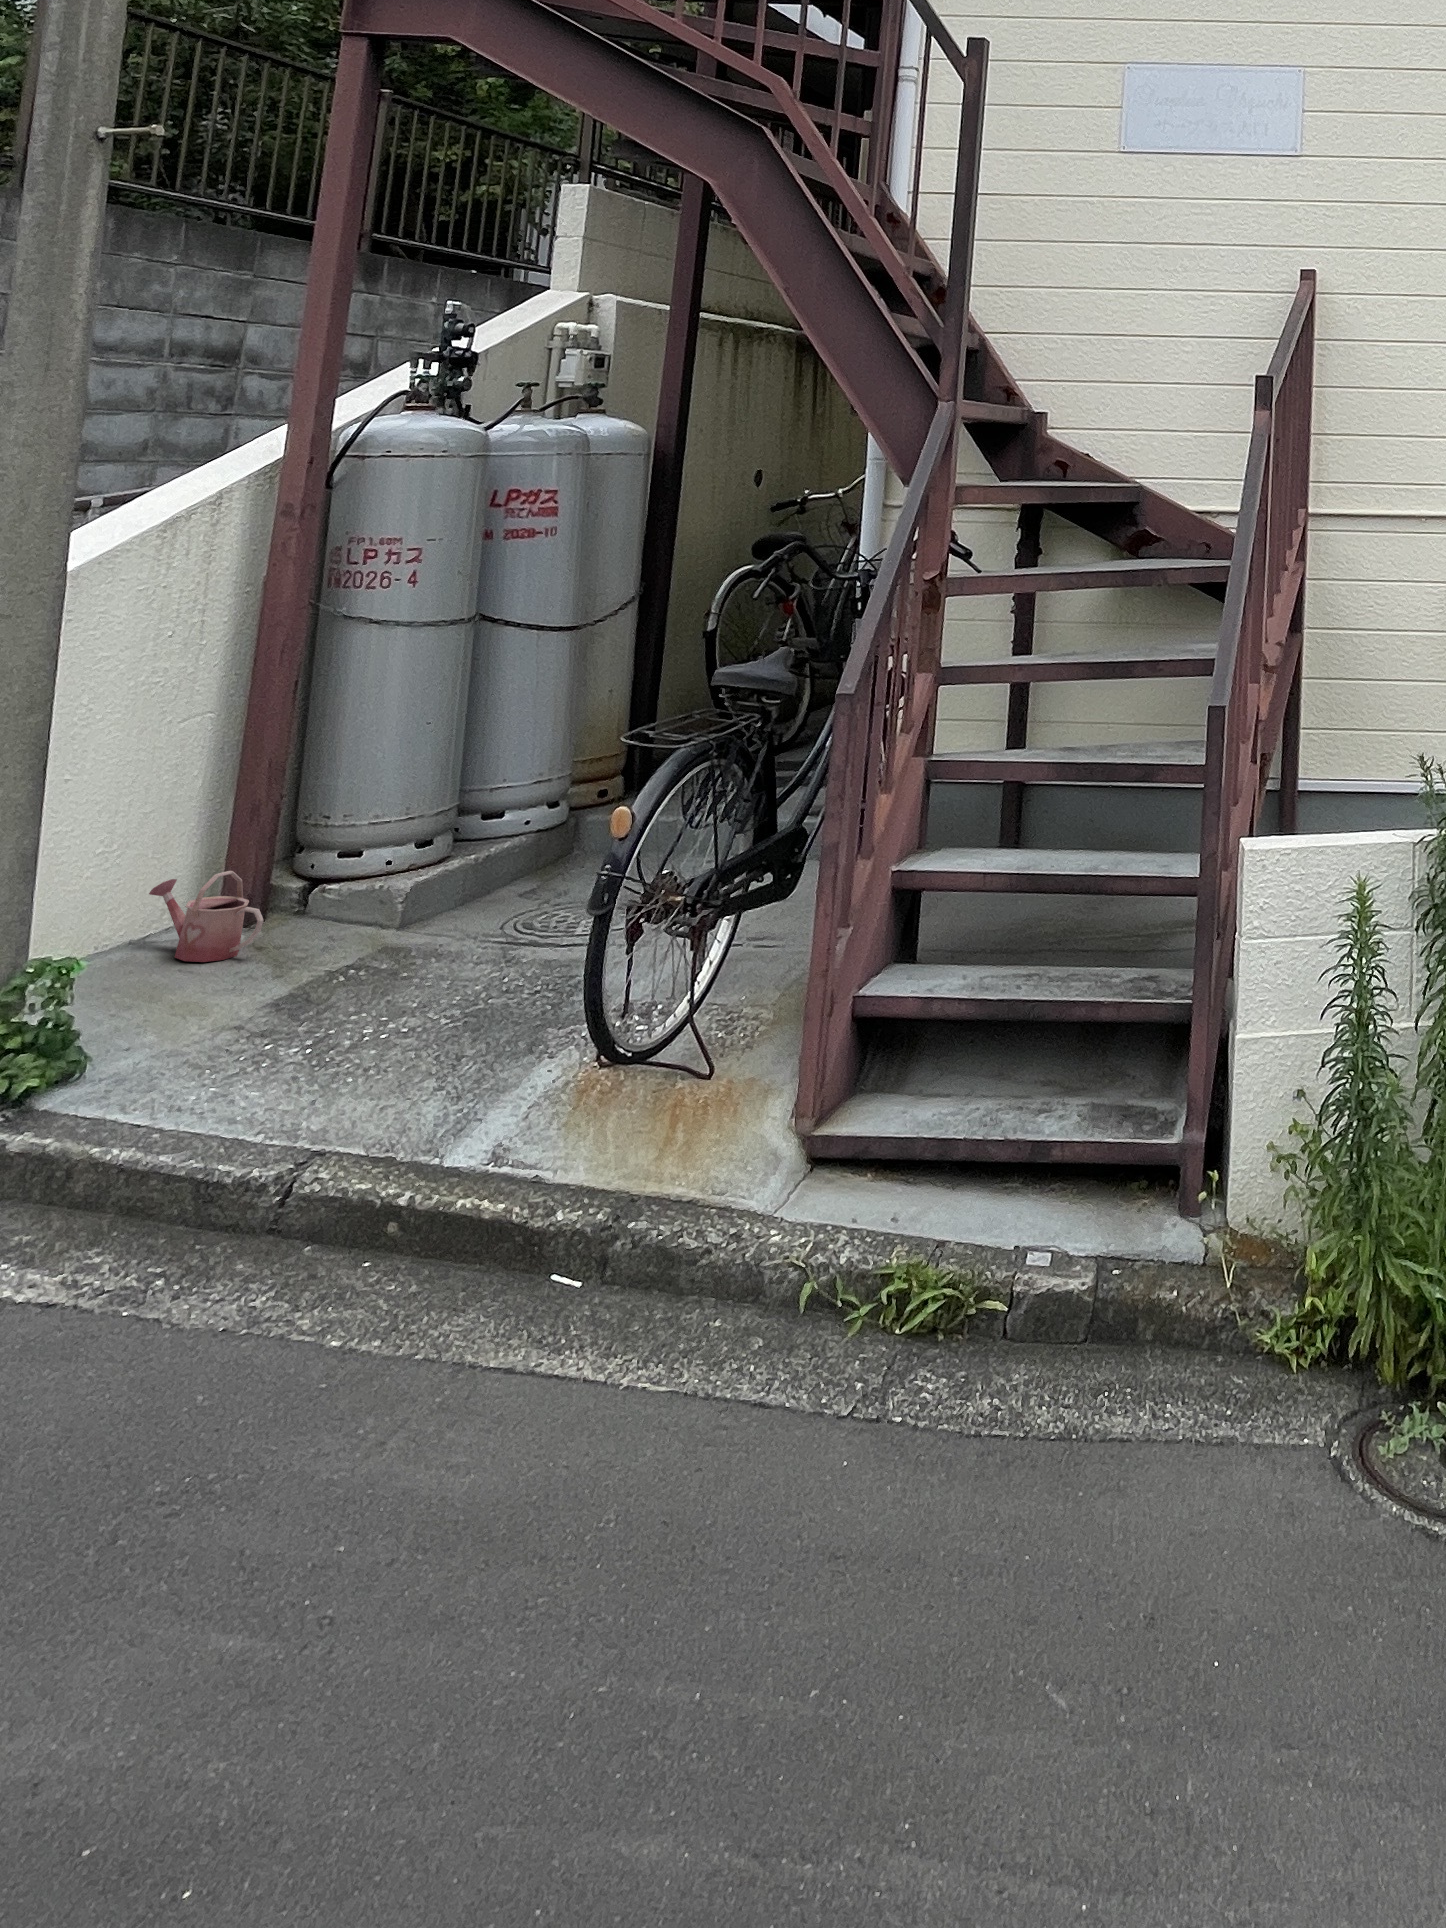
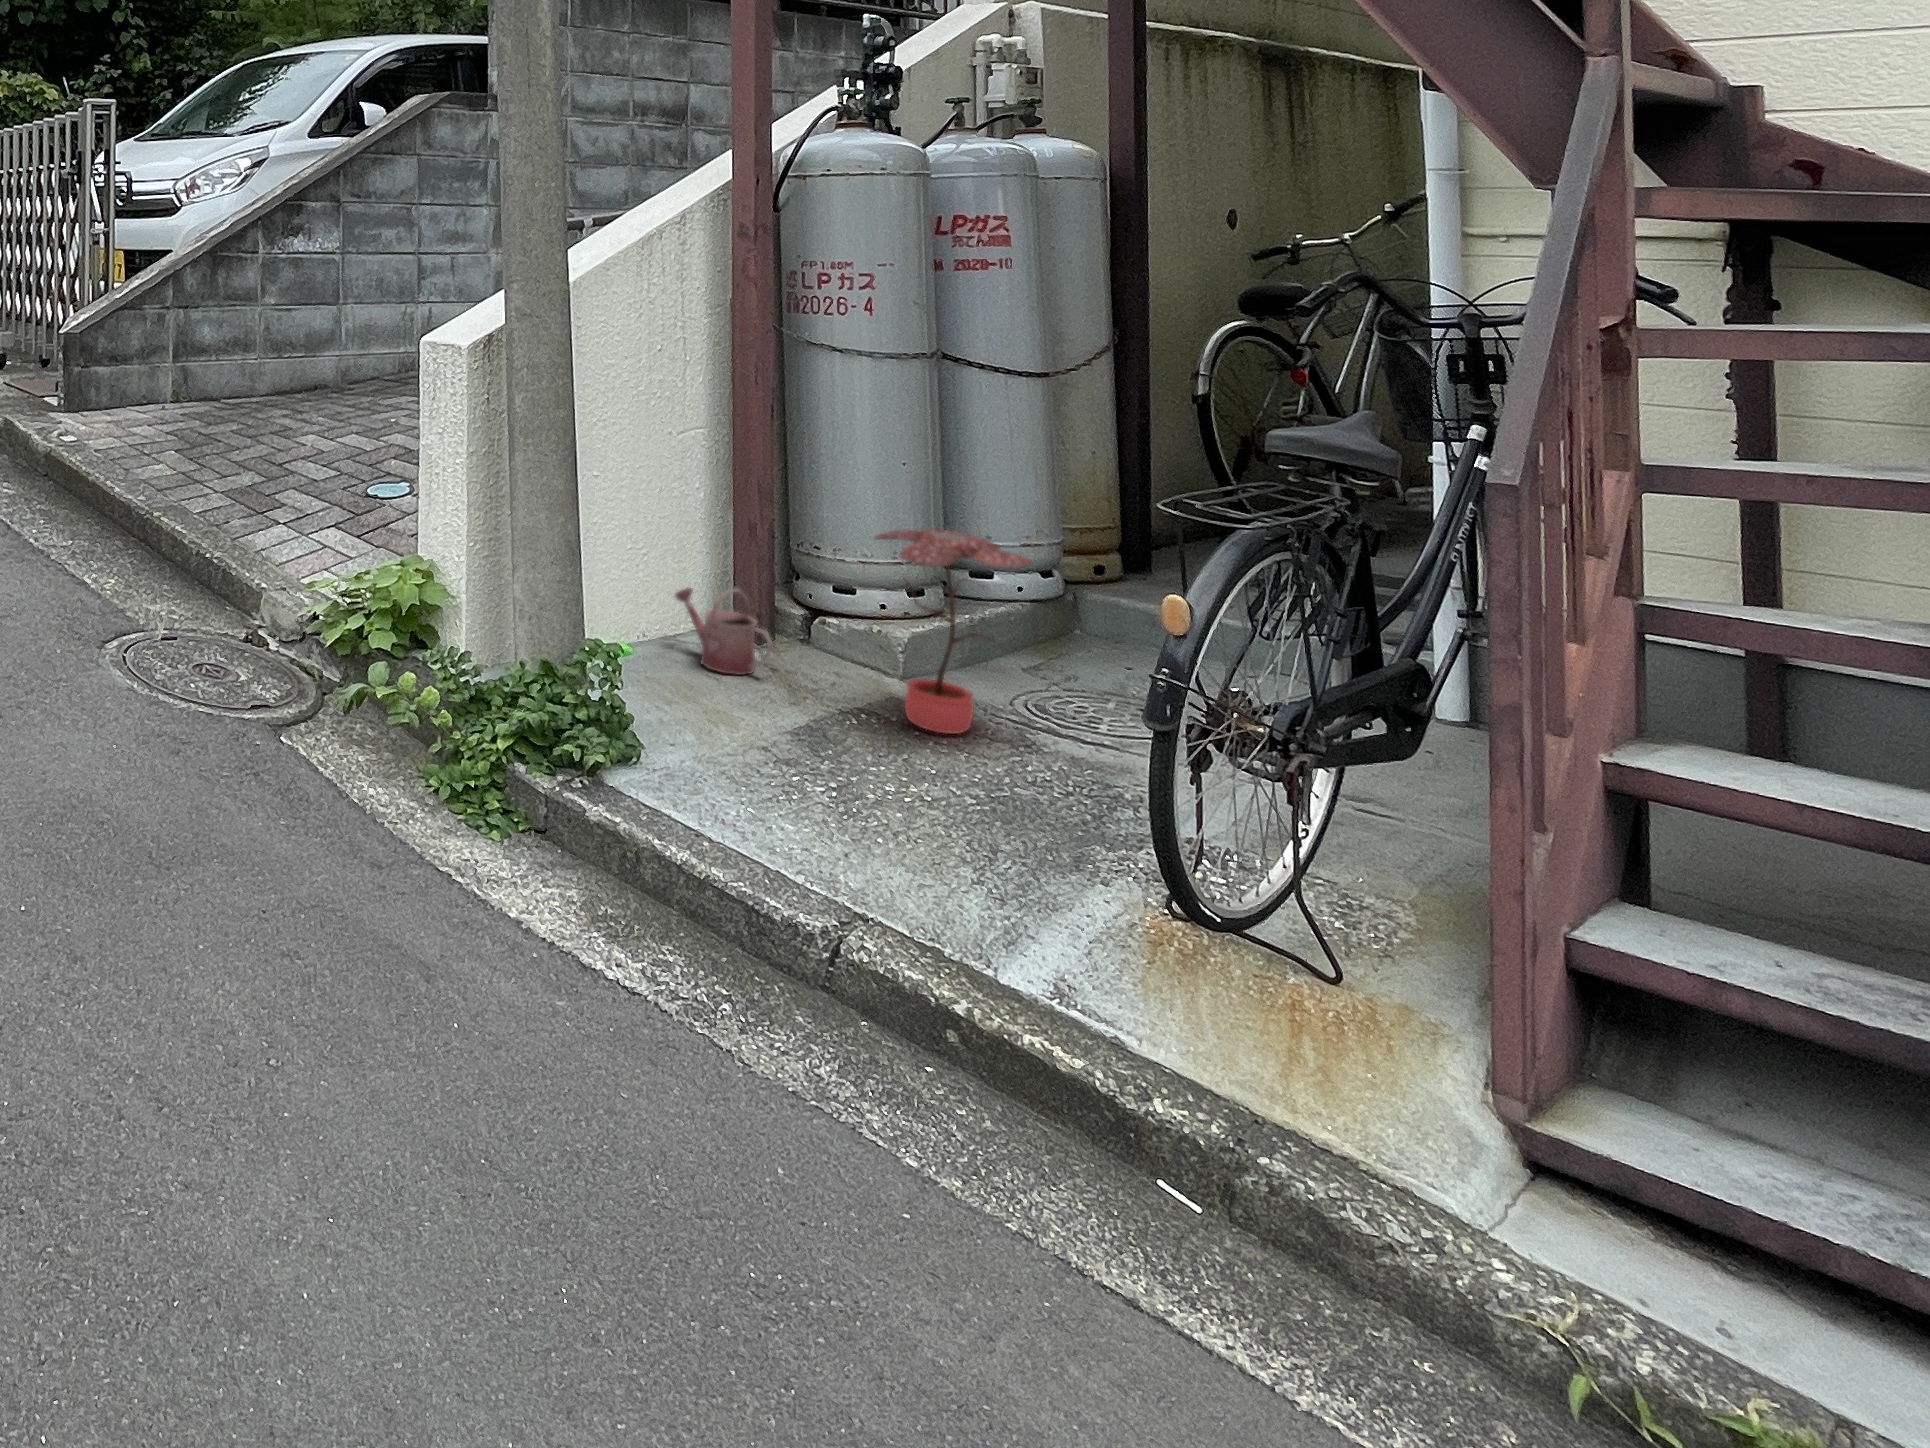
potted plant: none [385,781,533,972] -> present [875,529,1031,734]

